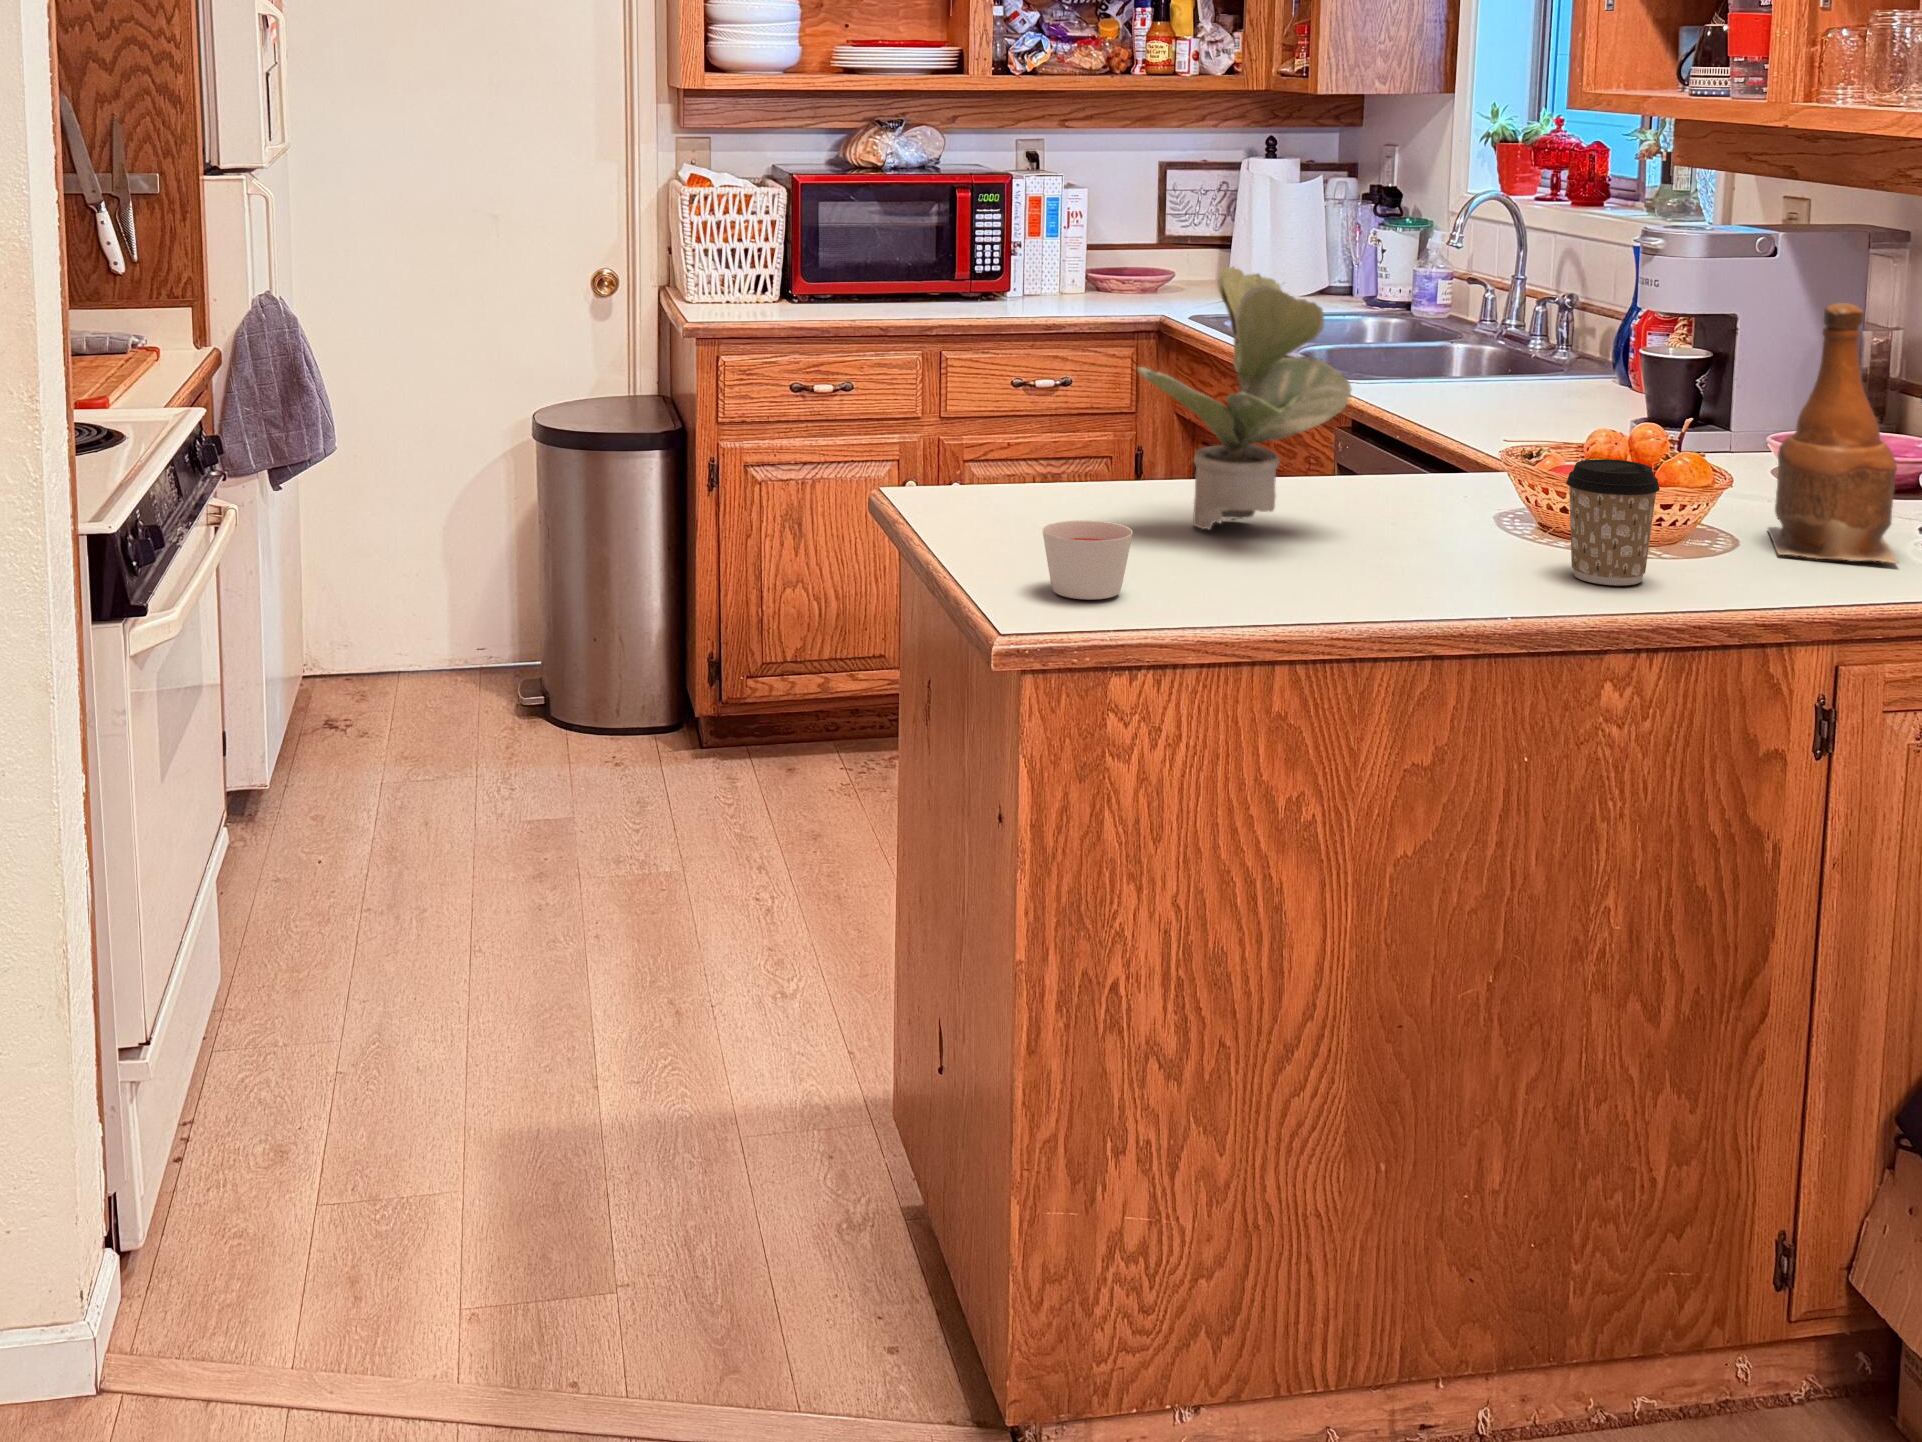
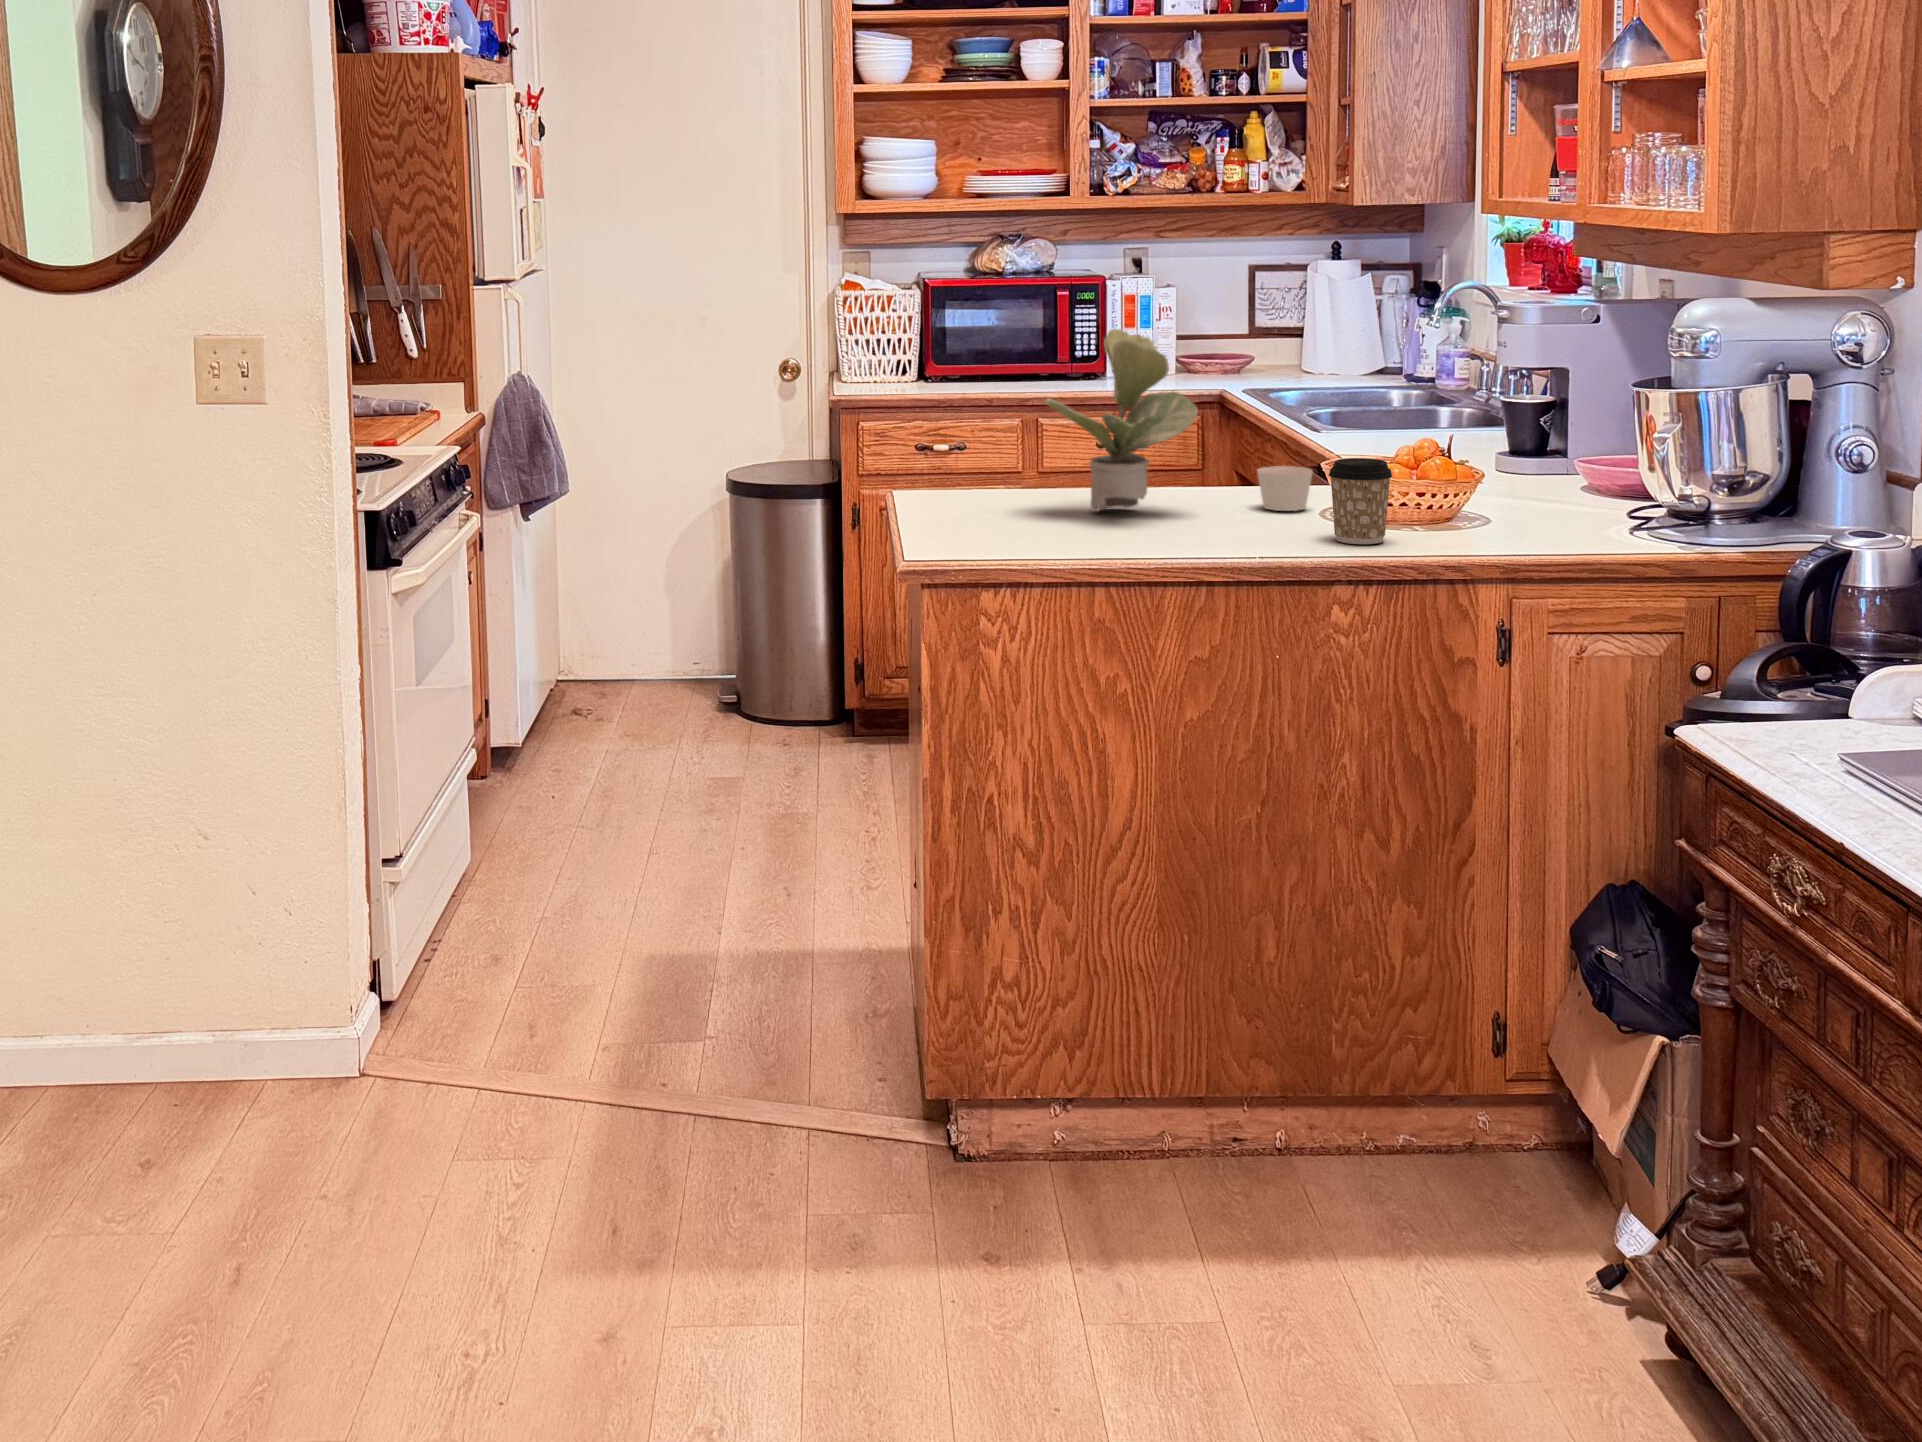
bottle: present [1768,303,1899,563] -> none [1507,349,1604,536]
candle: present [1042,520,1133,600] -> present [1257,466,1313,511]

